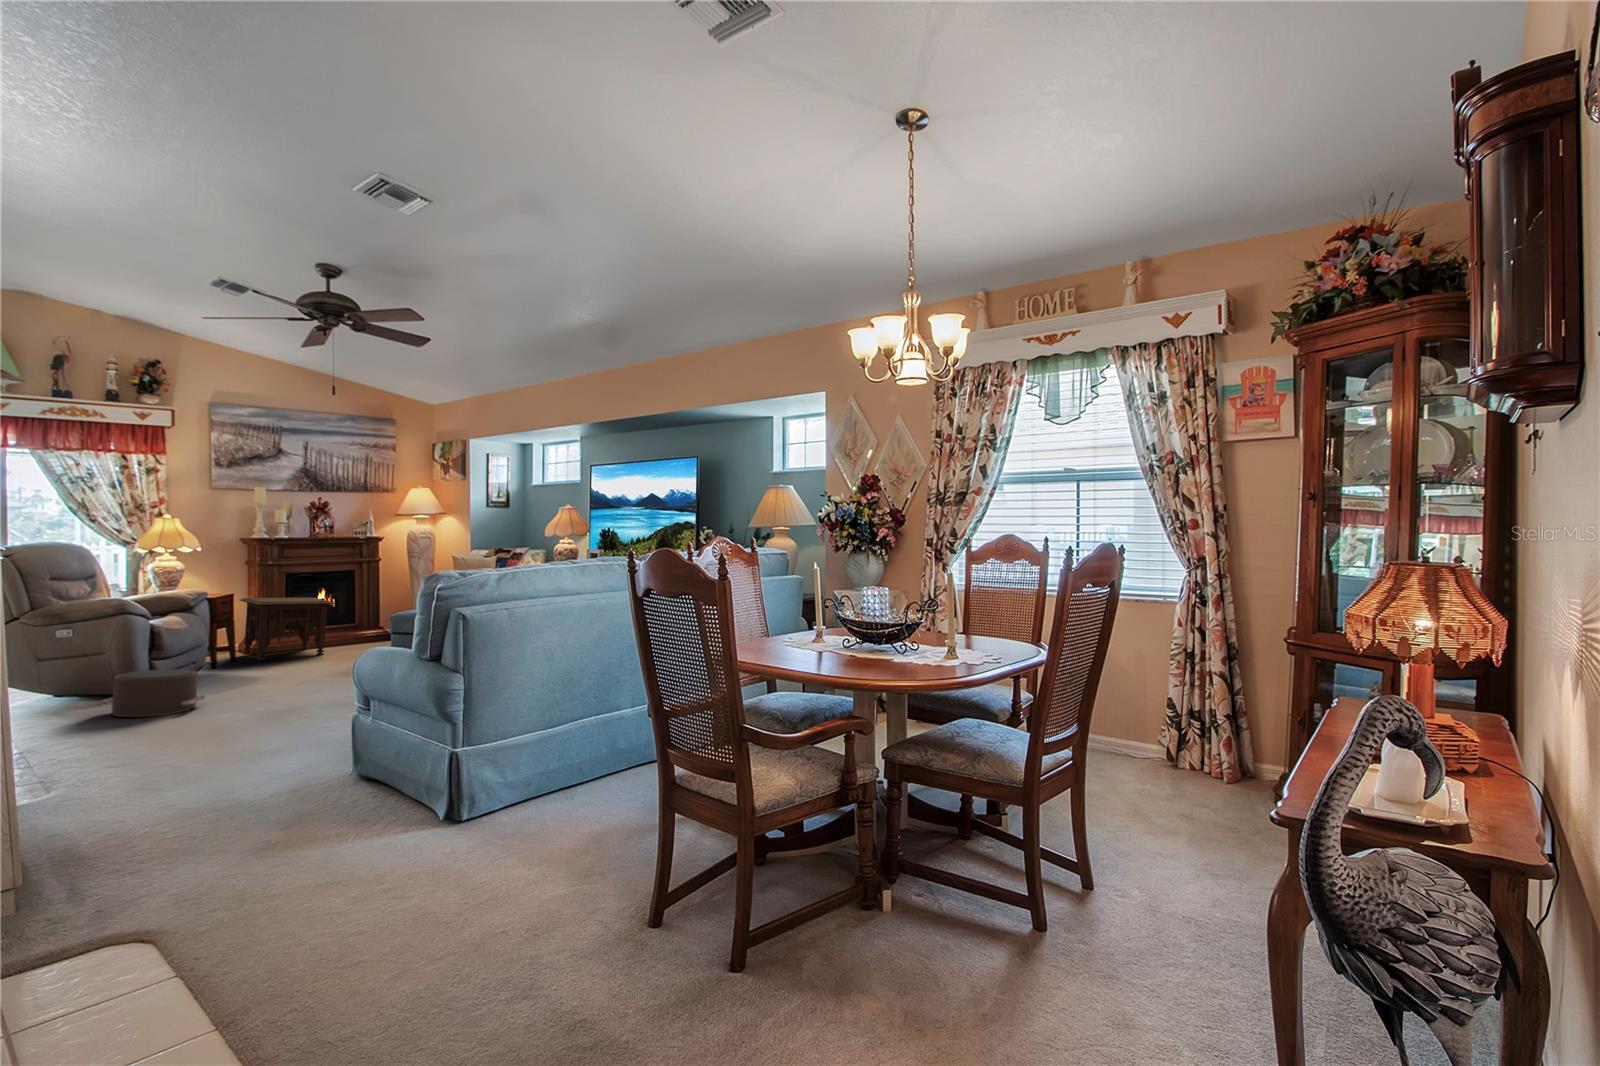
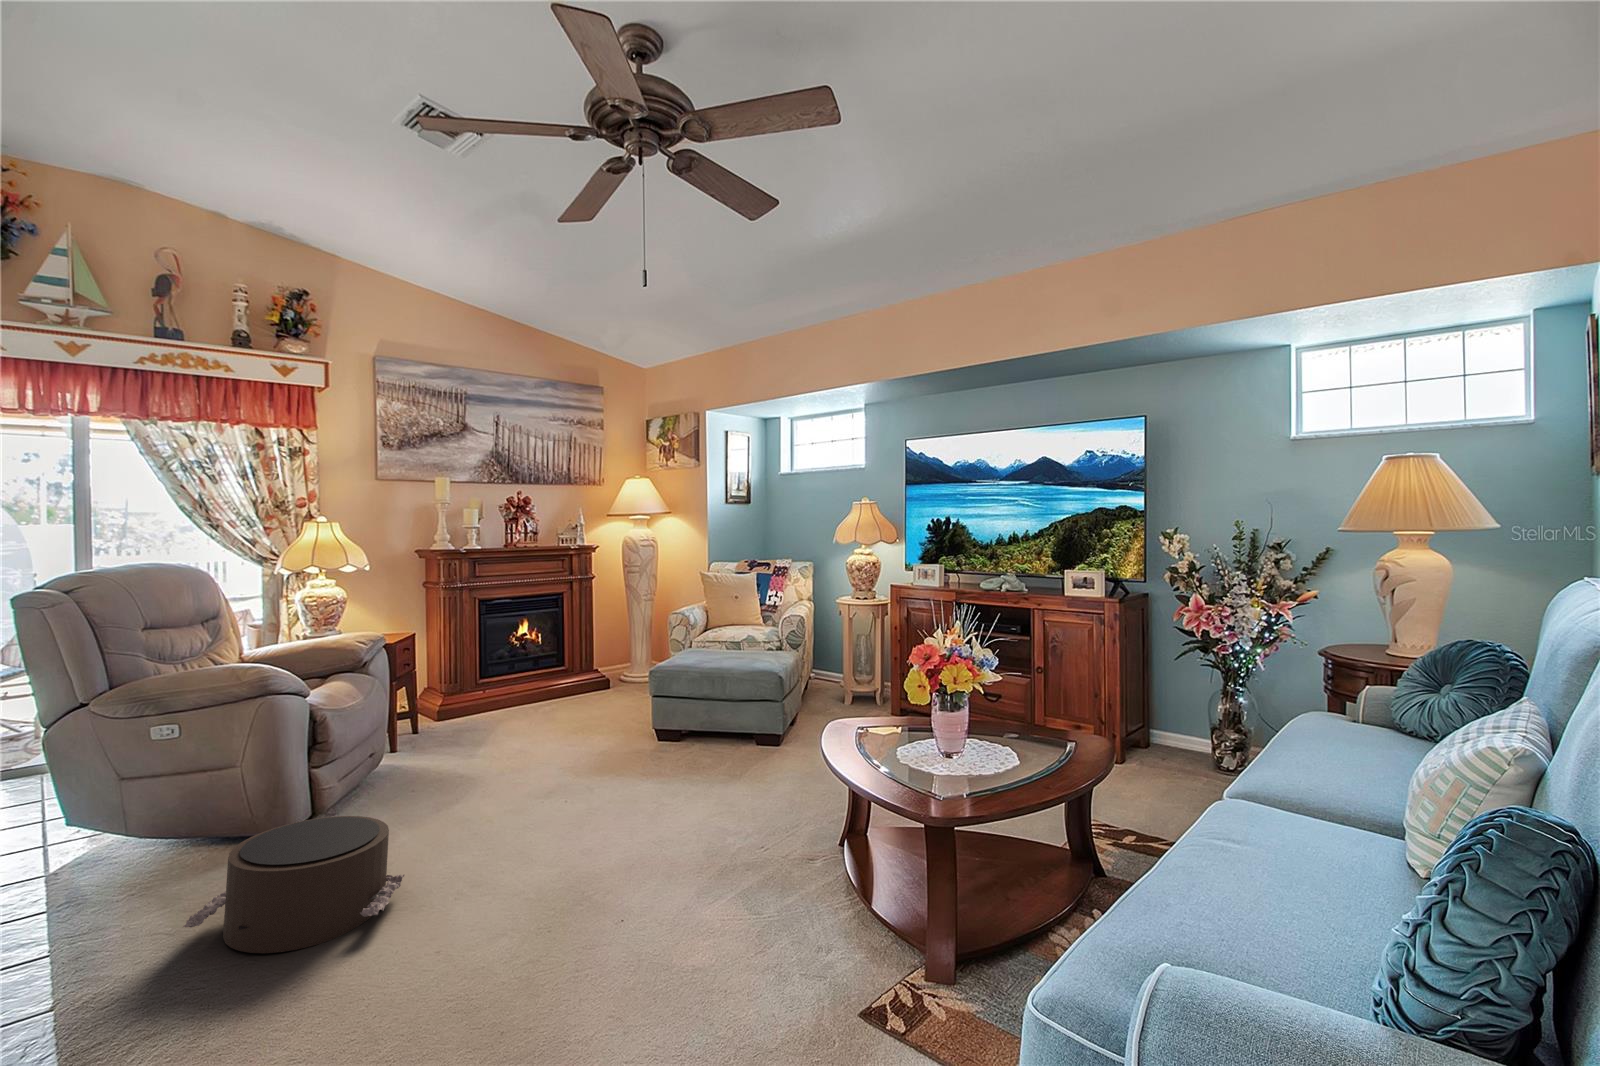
side table: present [240,597,335,660] -> none [420,634,555,738]

